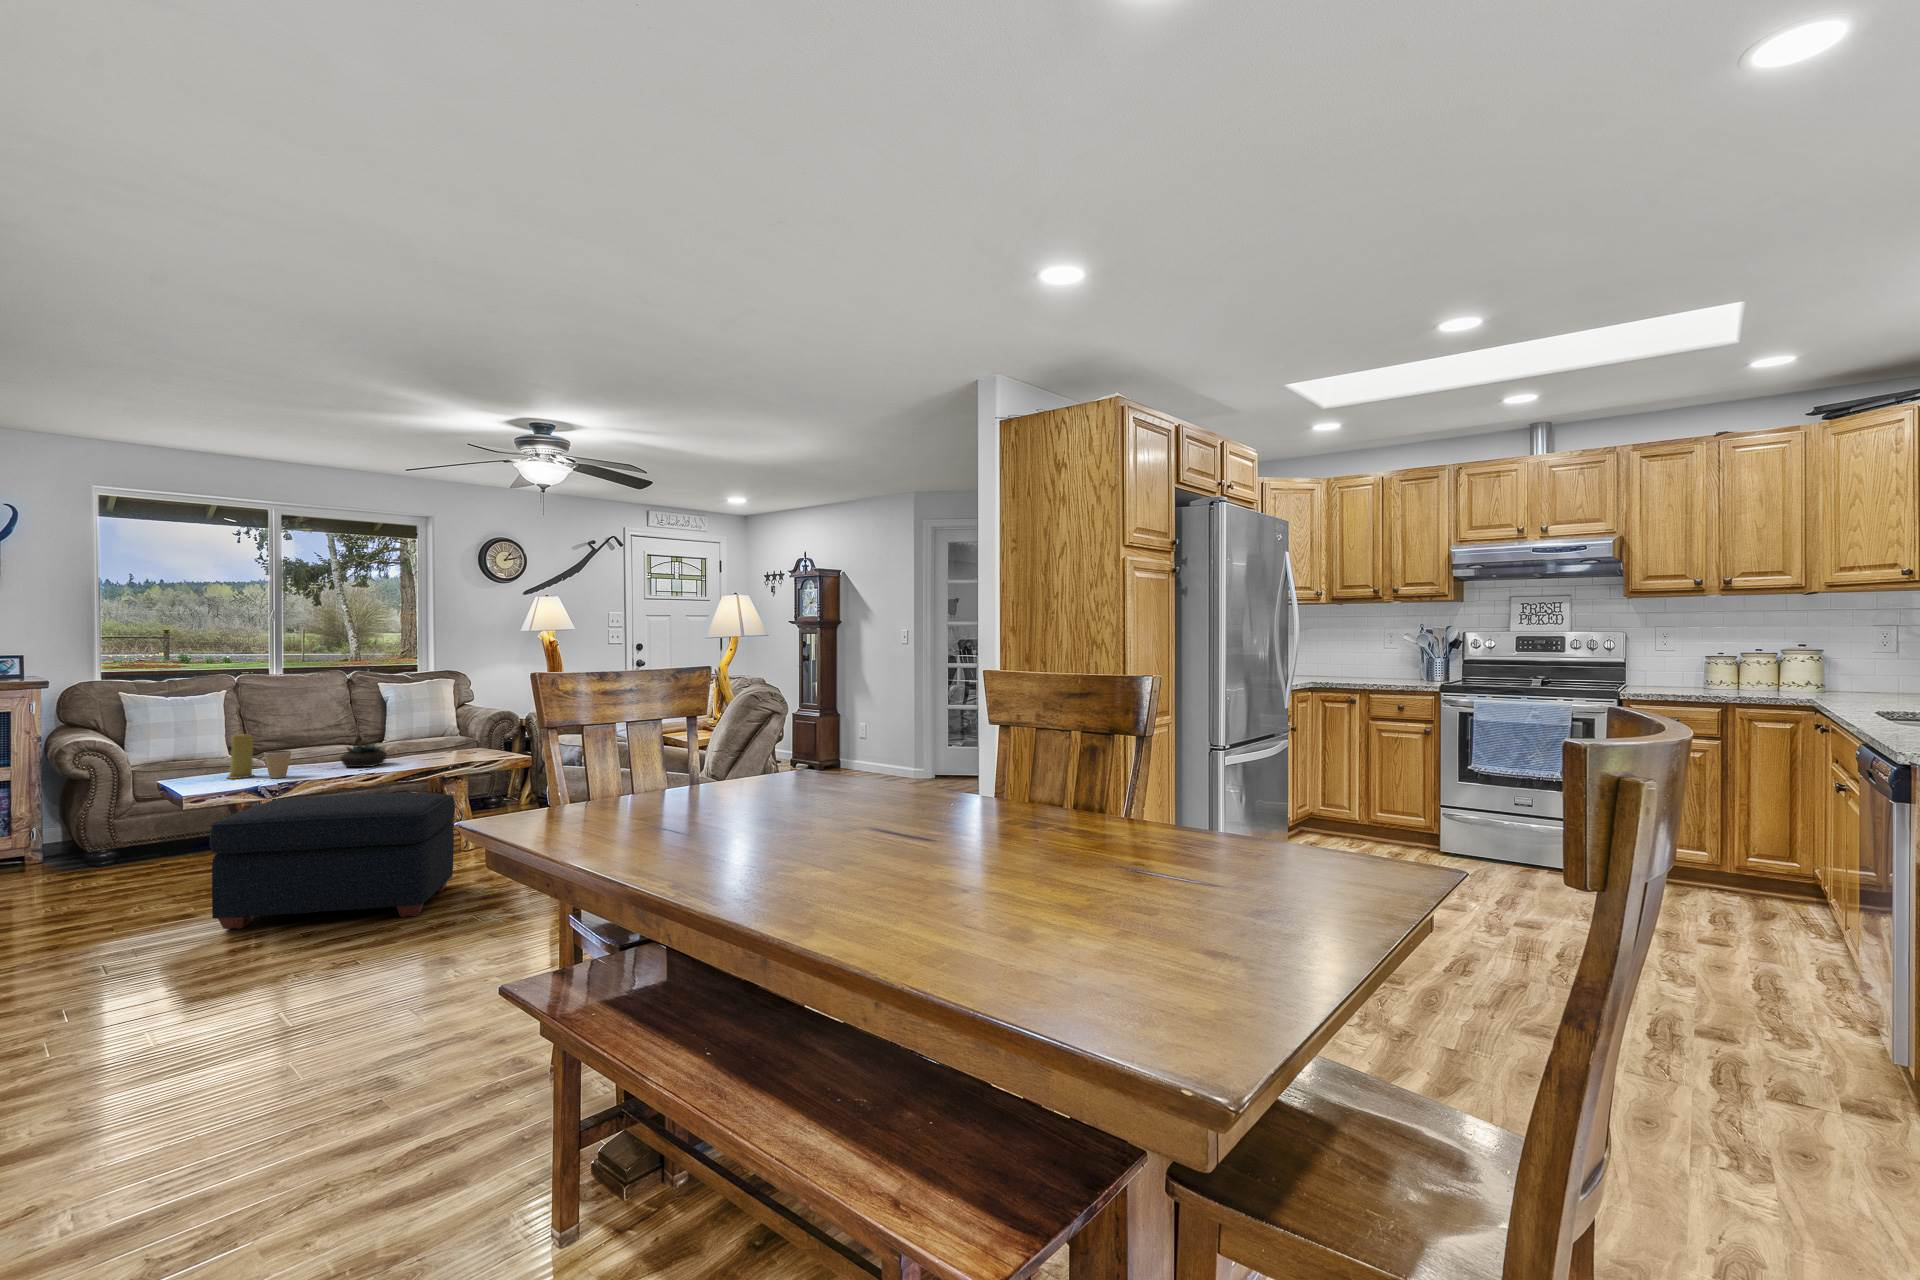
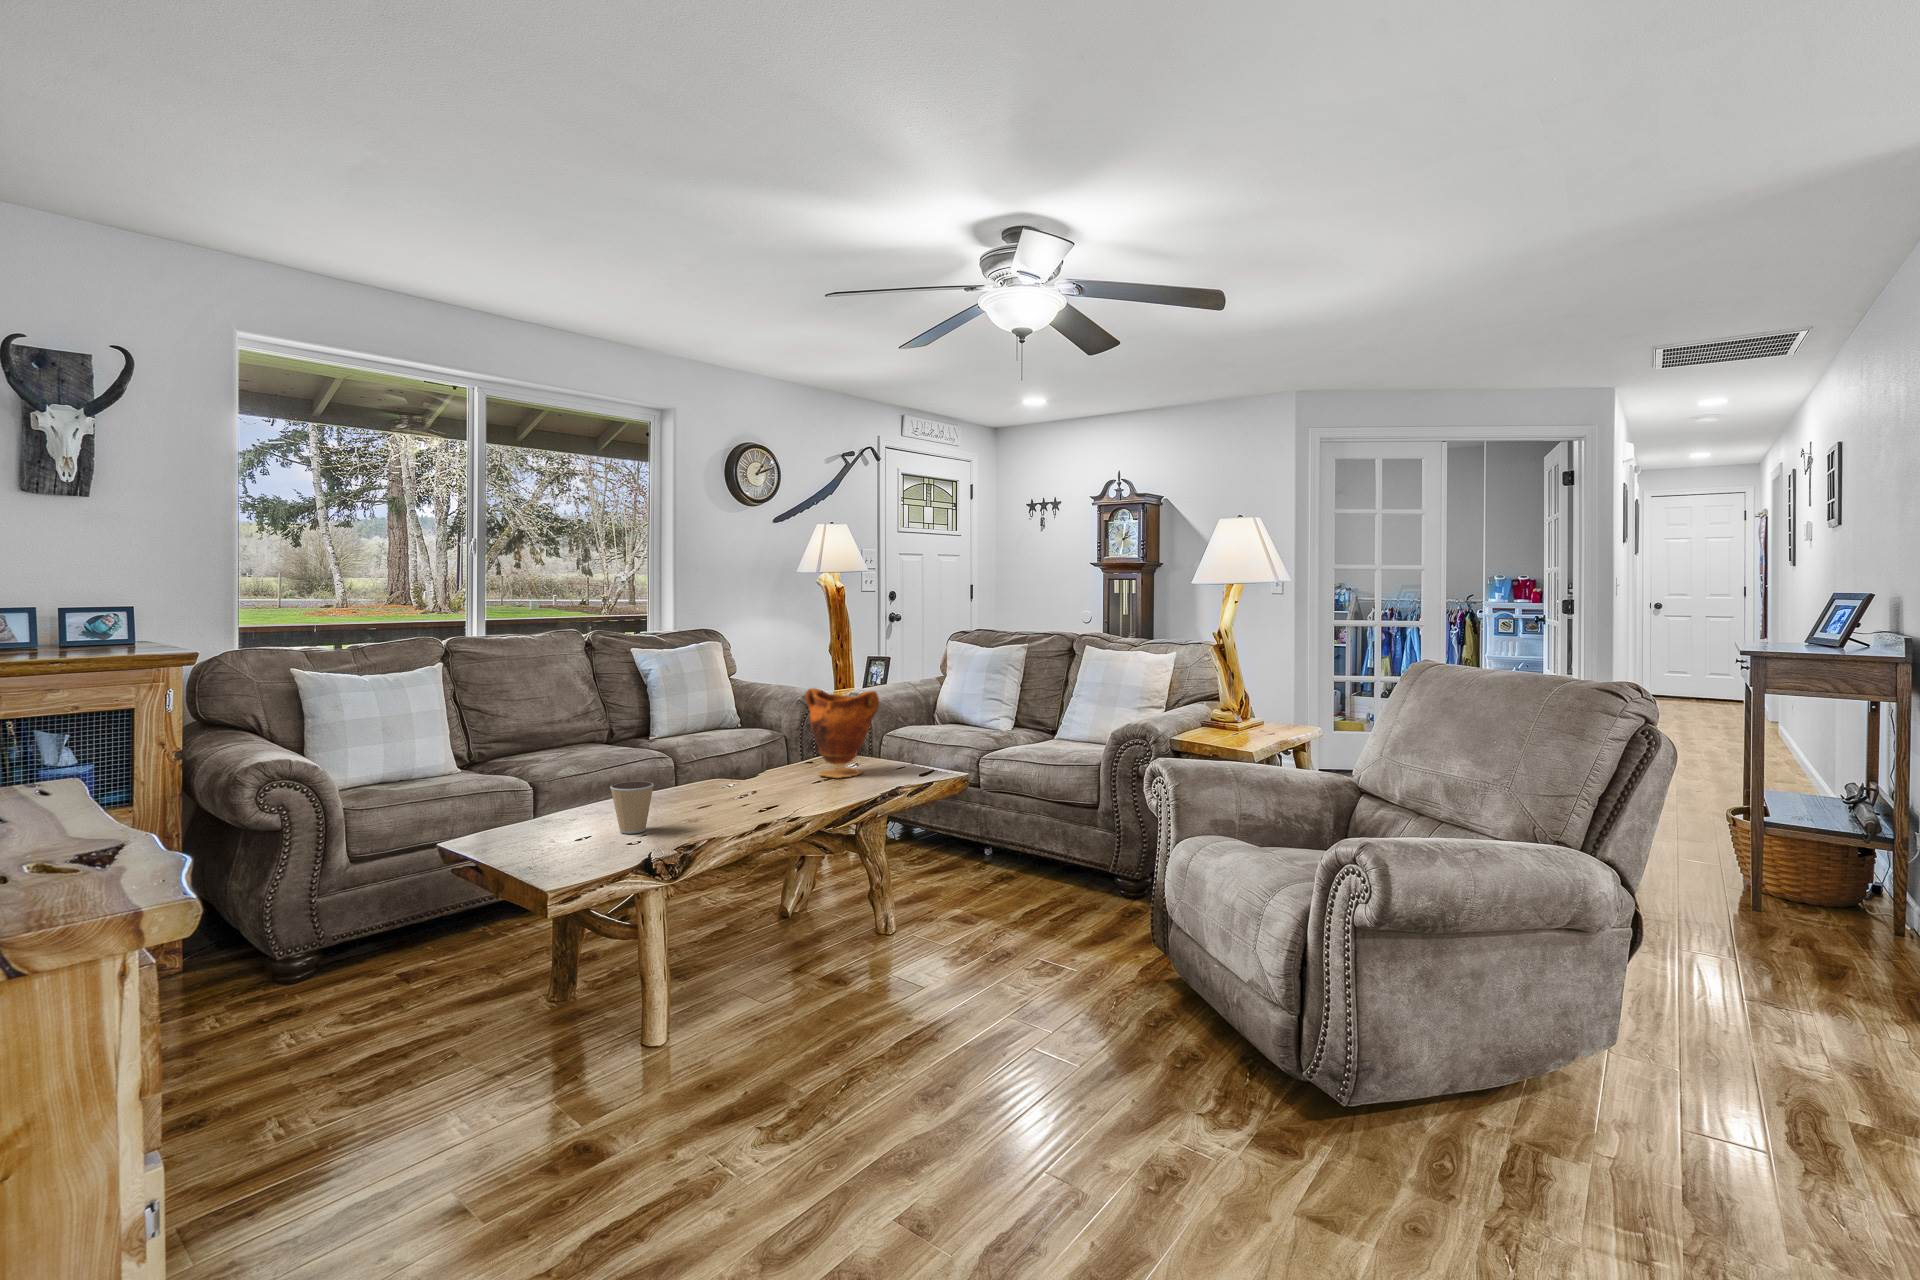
vase: none [433,703,475,756] -> present [806,688,879,778]
candle: present [228,734,254,779] -> none [540,752,586,834]
succulent plant: present [340,744,387,767] -> none [702,761,768,804]
ottoman: present [210,793,455,929] -> none [685,876,1089,1212]

